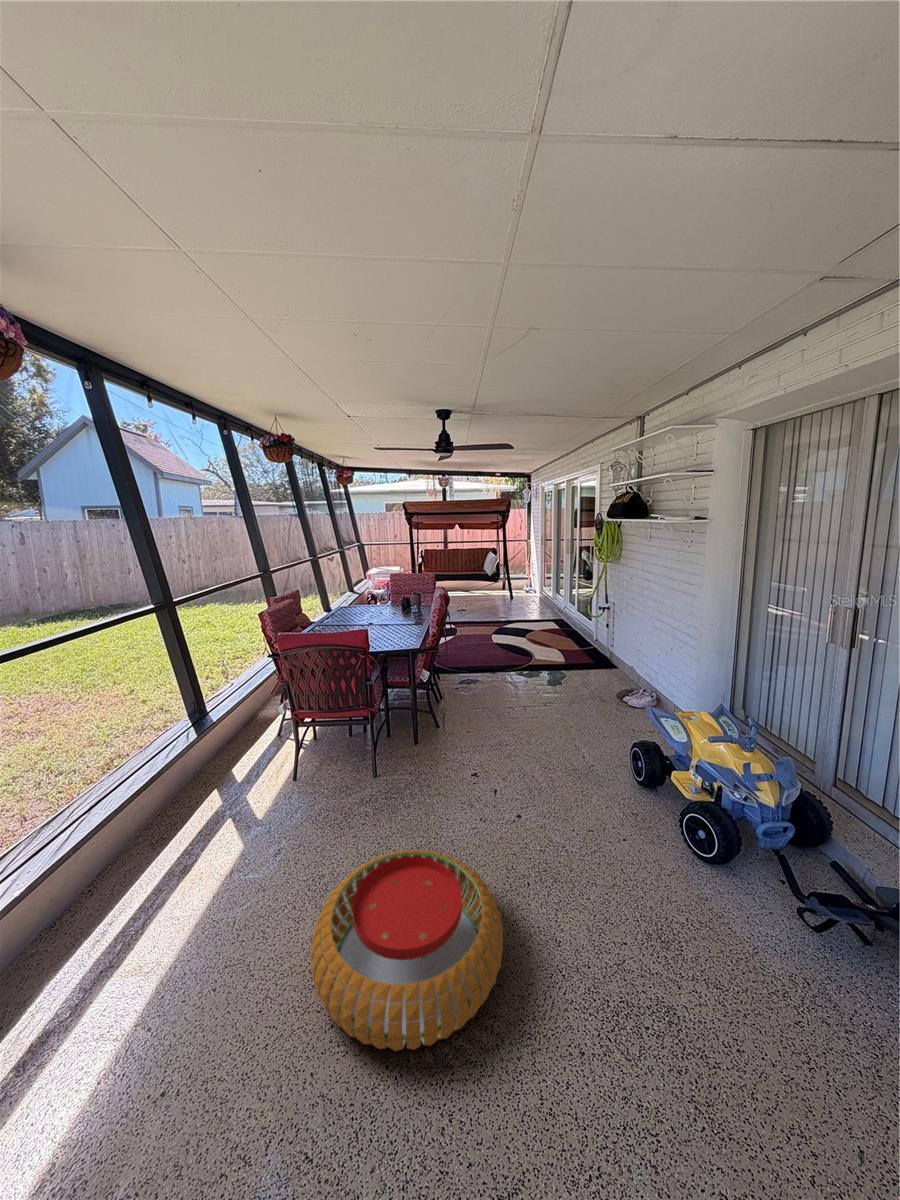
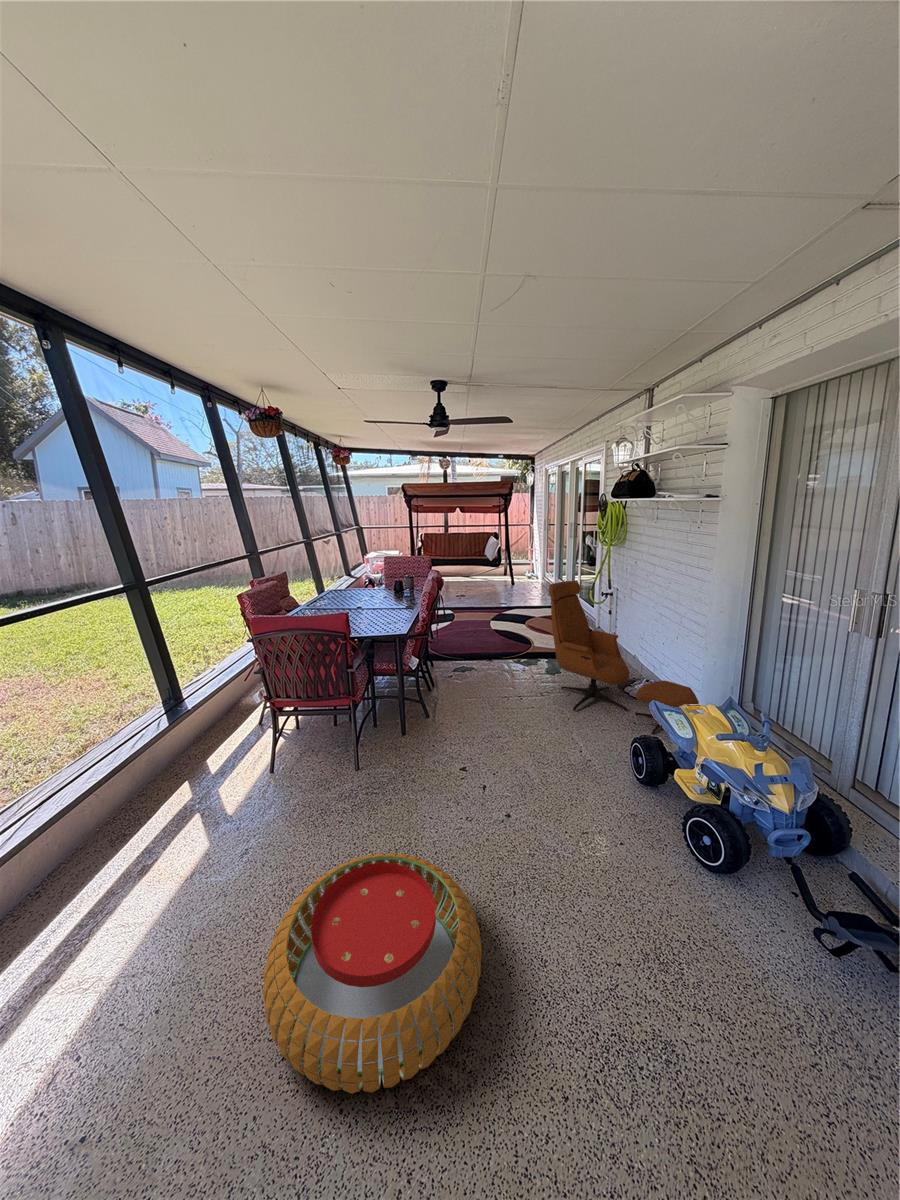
lounge chair: none [551,597,695,742] -> present [549,581,699,734]

